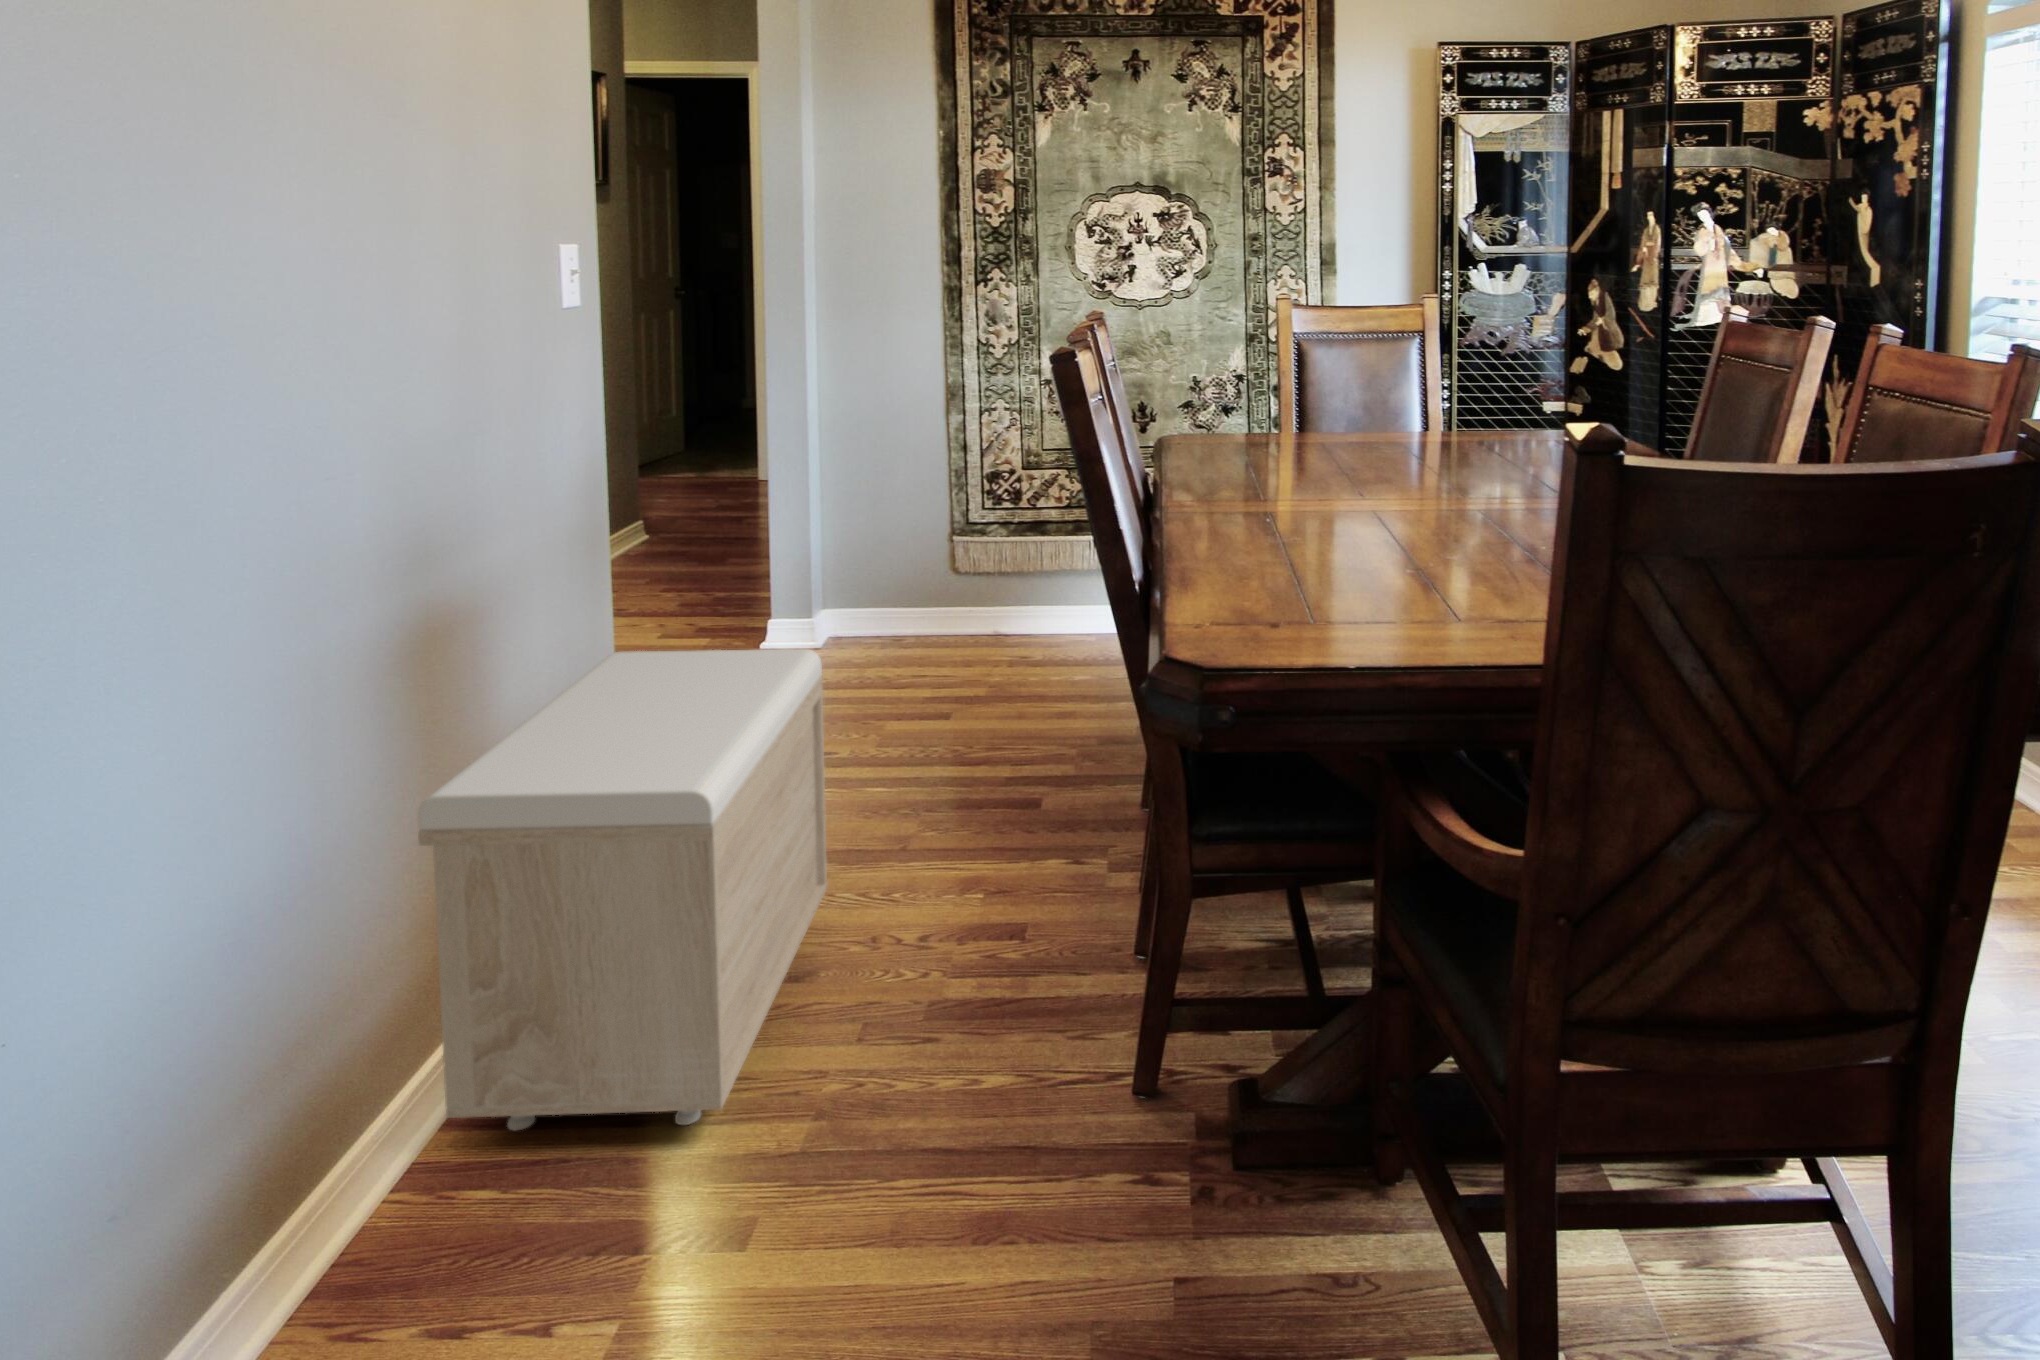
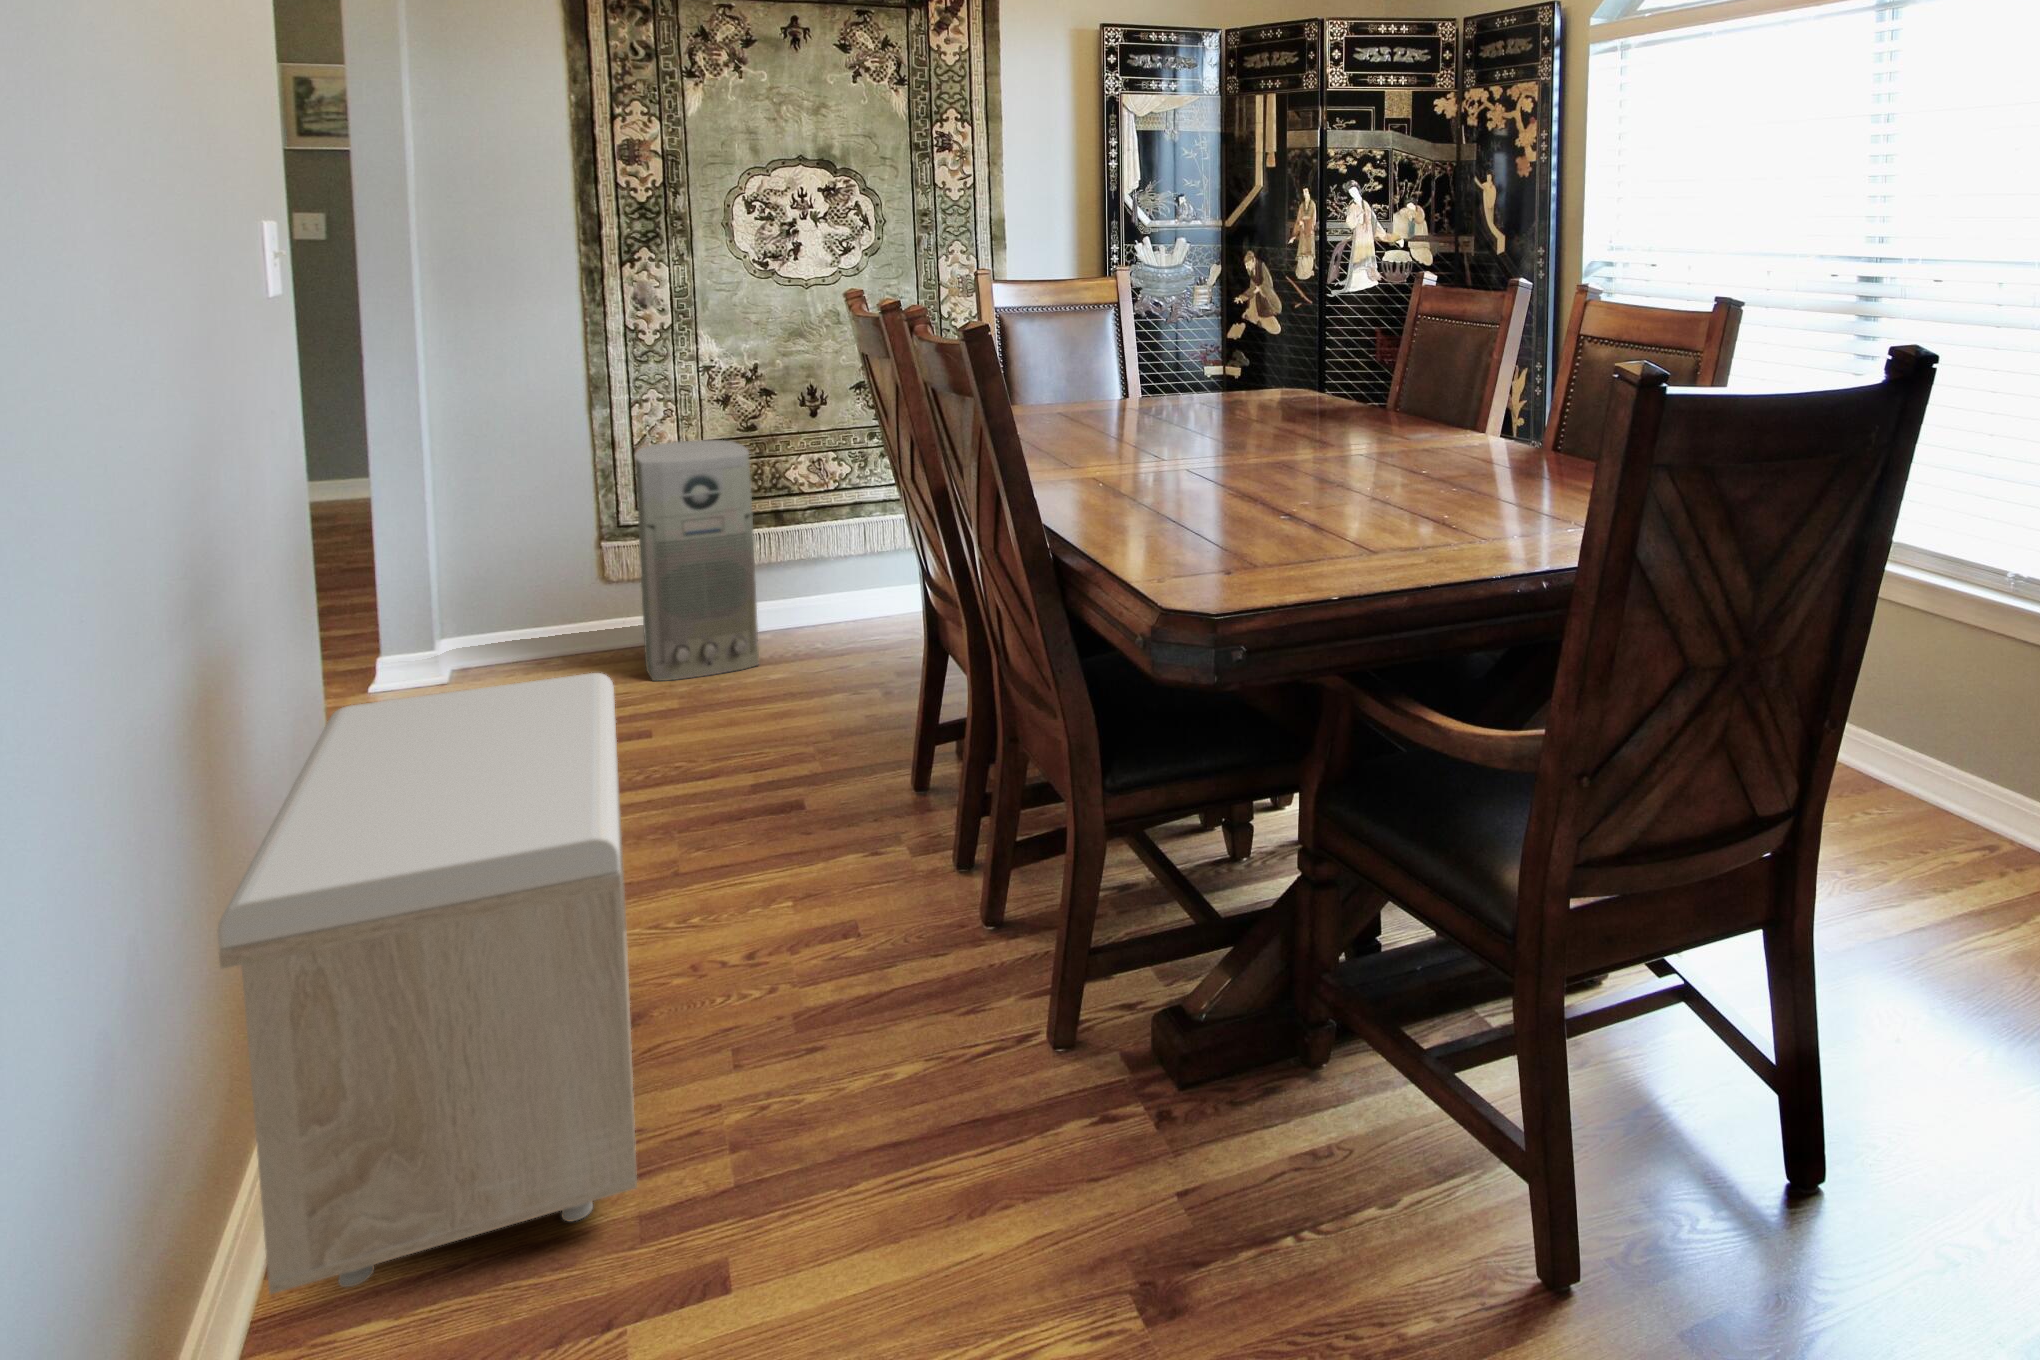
air purifier: none [969,449,1069,669] -> present [635,440,759,681]

